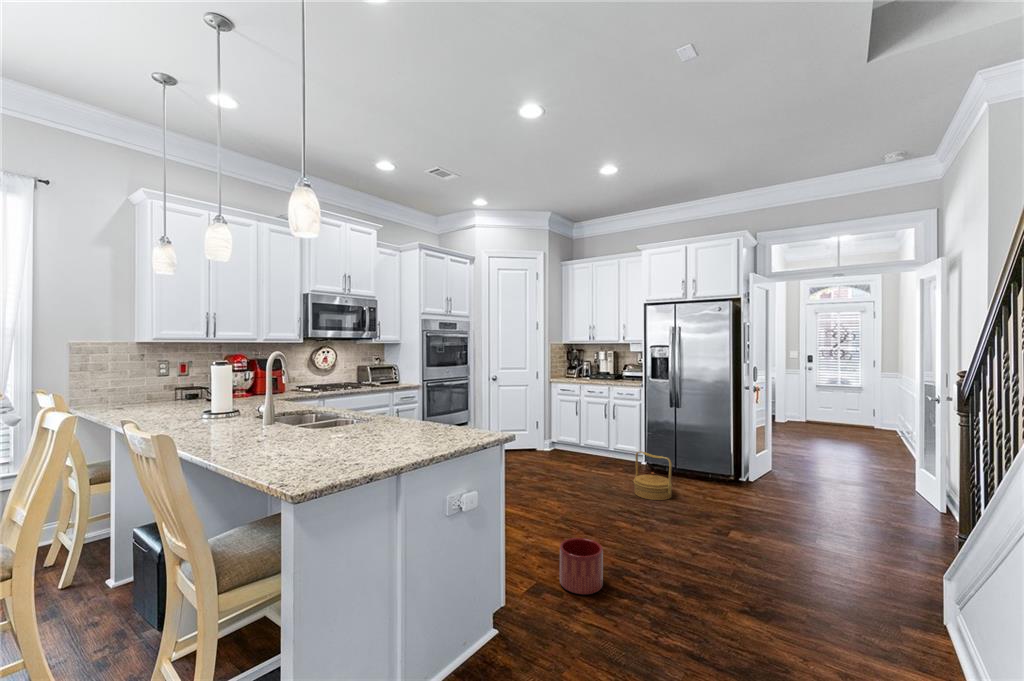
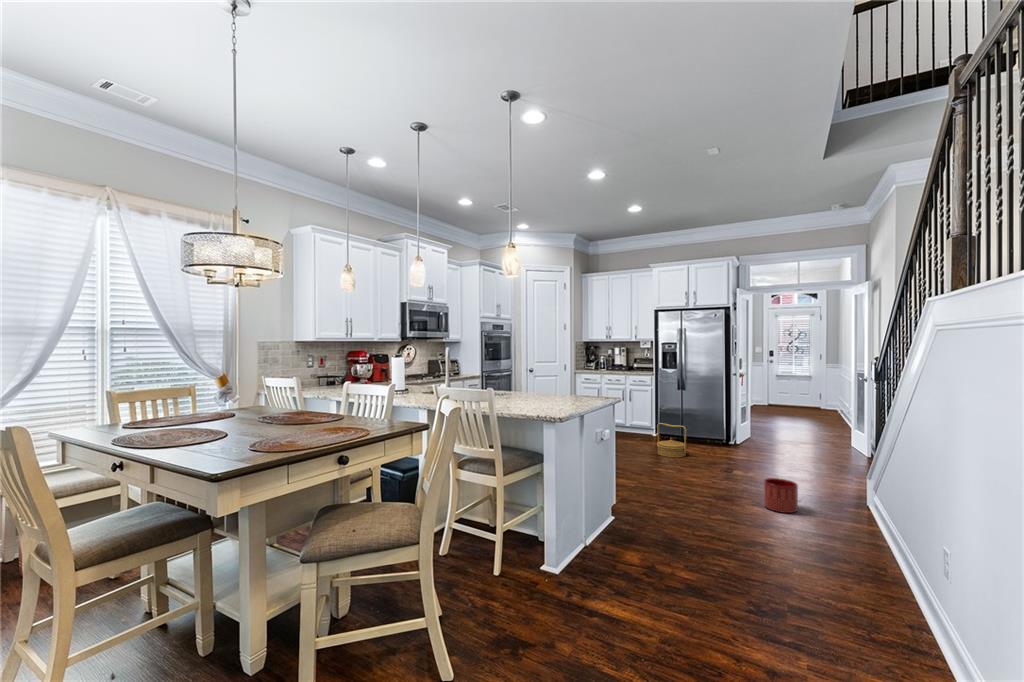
planter: present [560,538,603,595] -> present [764,478,798,513]

